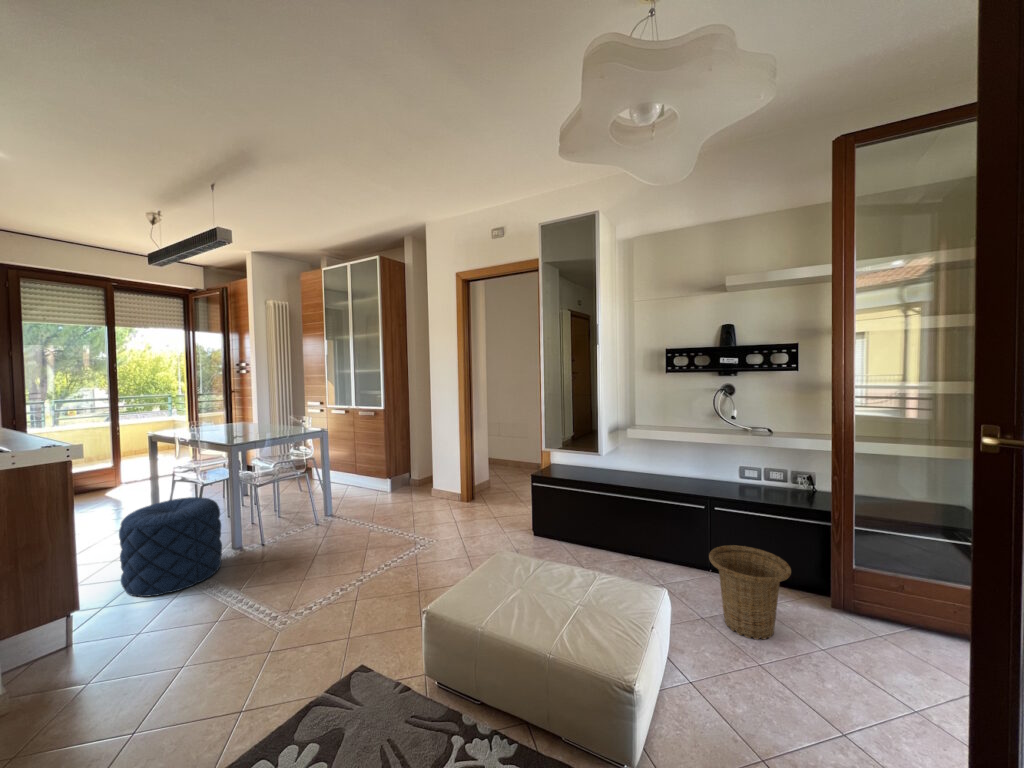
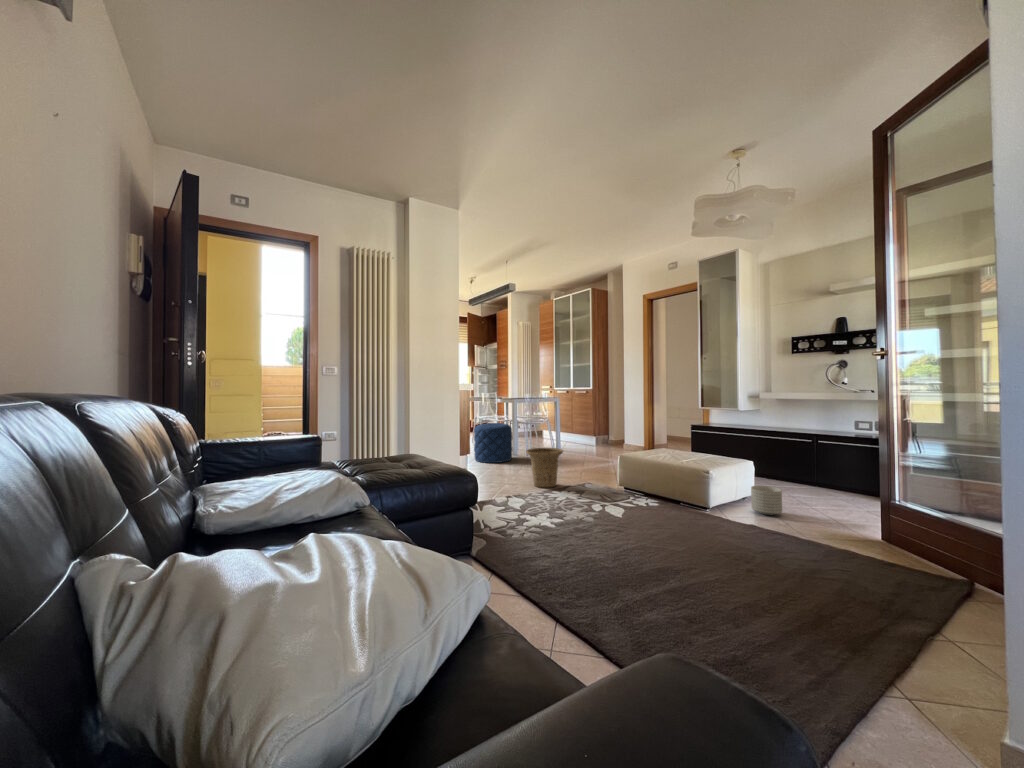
basket: present [709,545,791,640] -> present [526,448,563,488]
planter: none [690,645,747,722] -> present [751,486,782,515]

